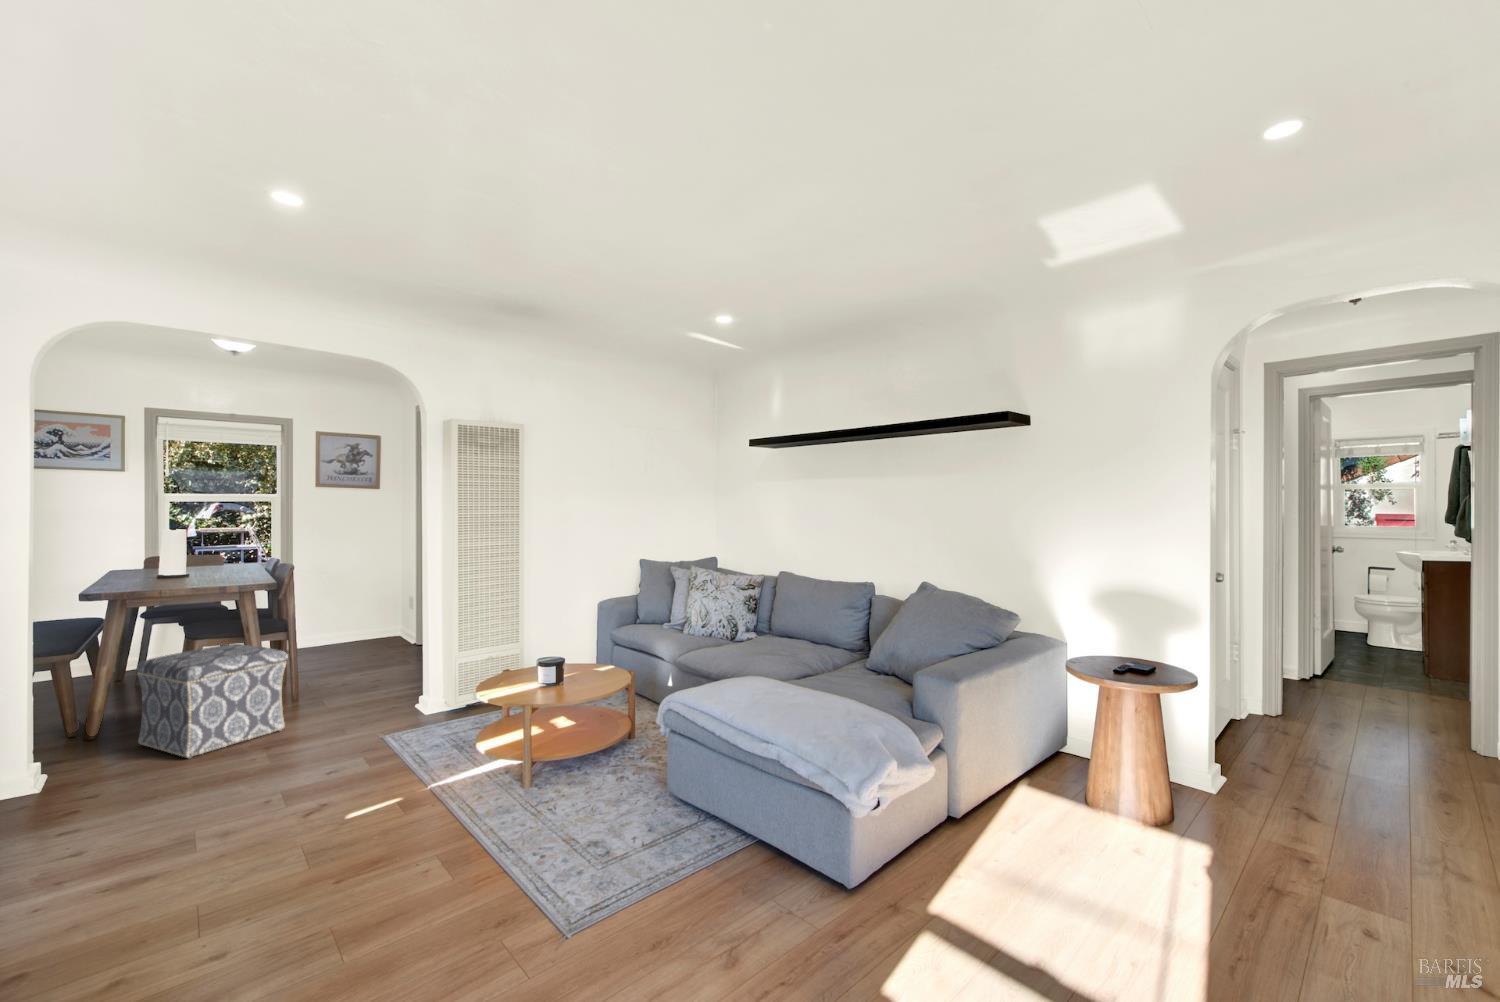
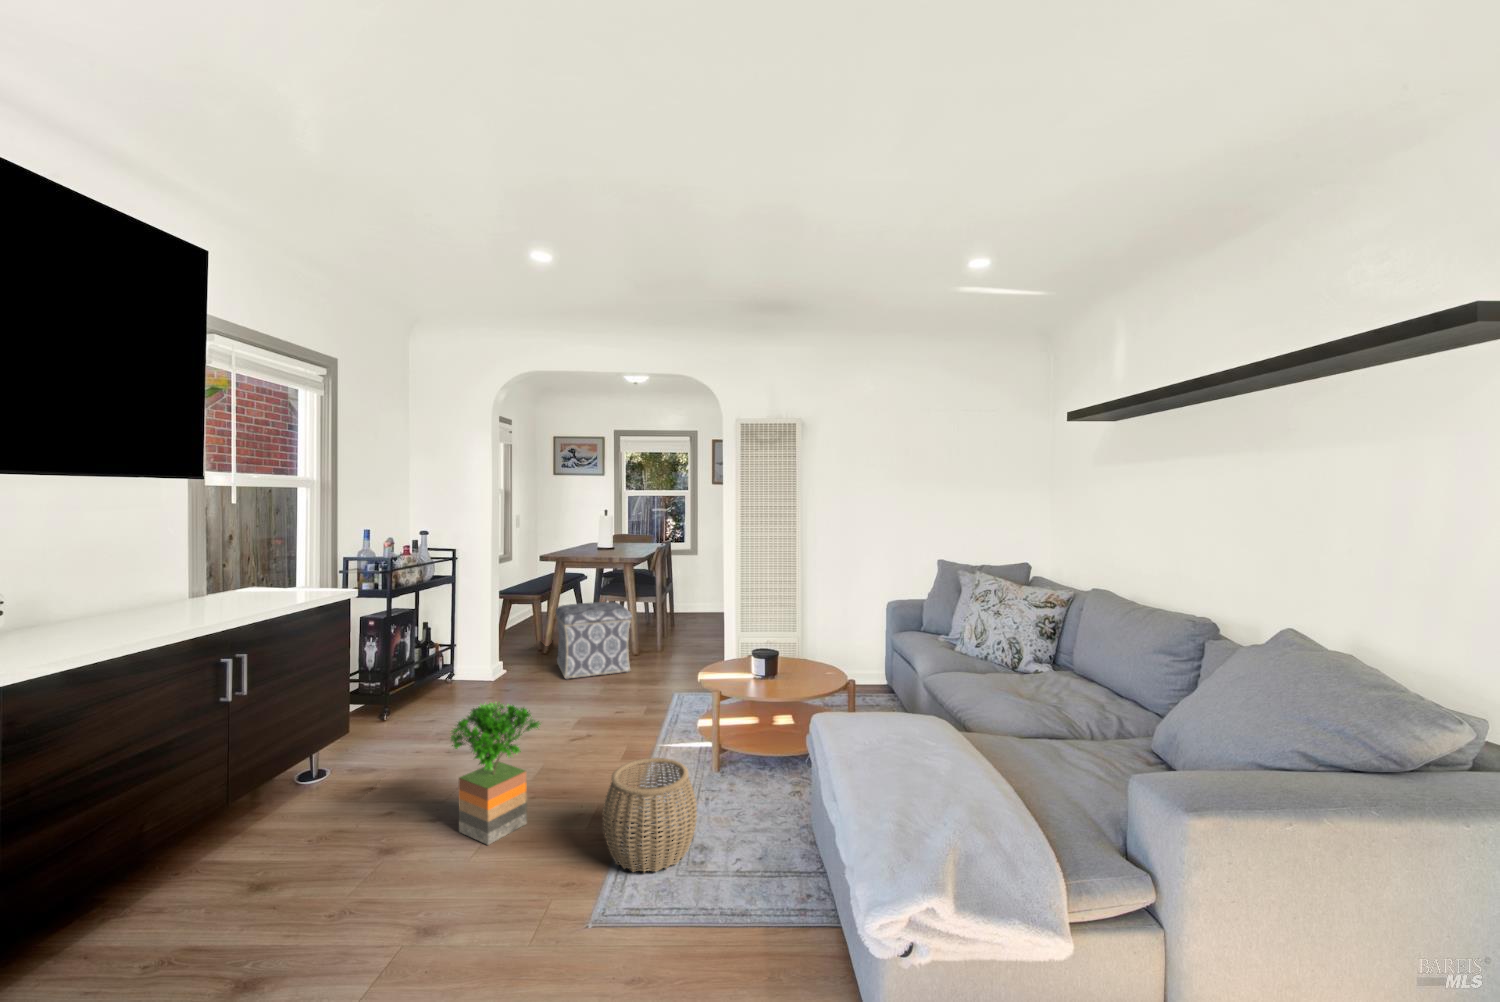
potted tree: none [271,756,392,946] -> present [451,703,541,845]
woven basket: none [499,768,599,886] -> present [602,758,697,872]

